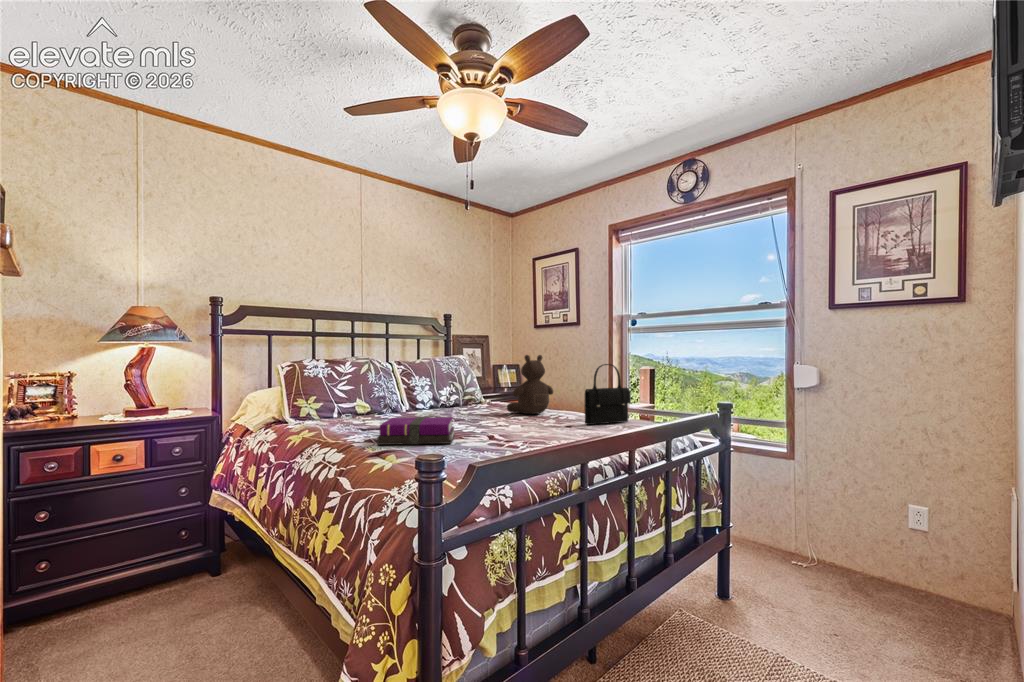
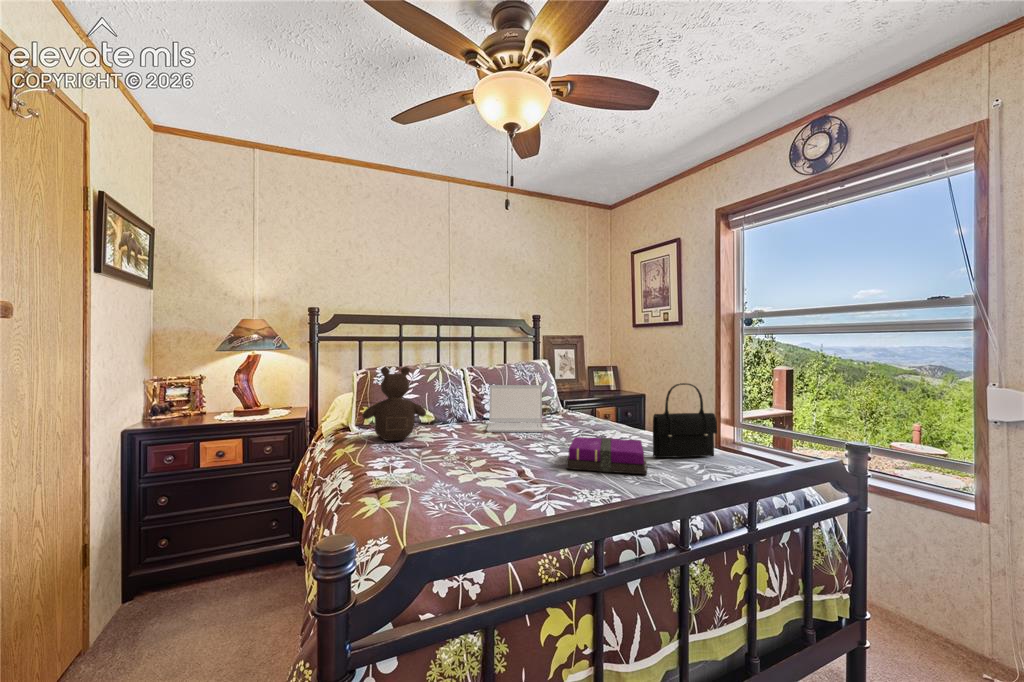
teddy bear: present [507,355,553,414] -> present [363,367,426,441]
laptop: none [424,375,481,418] -> present [487,385,544,432]
notebook: present [377,417,454,445] -> present [567,437,647,474]

